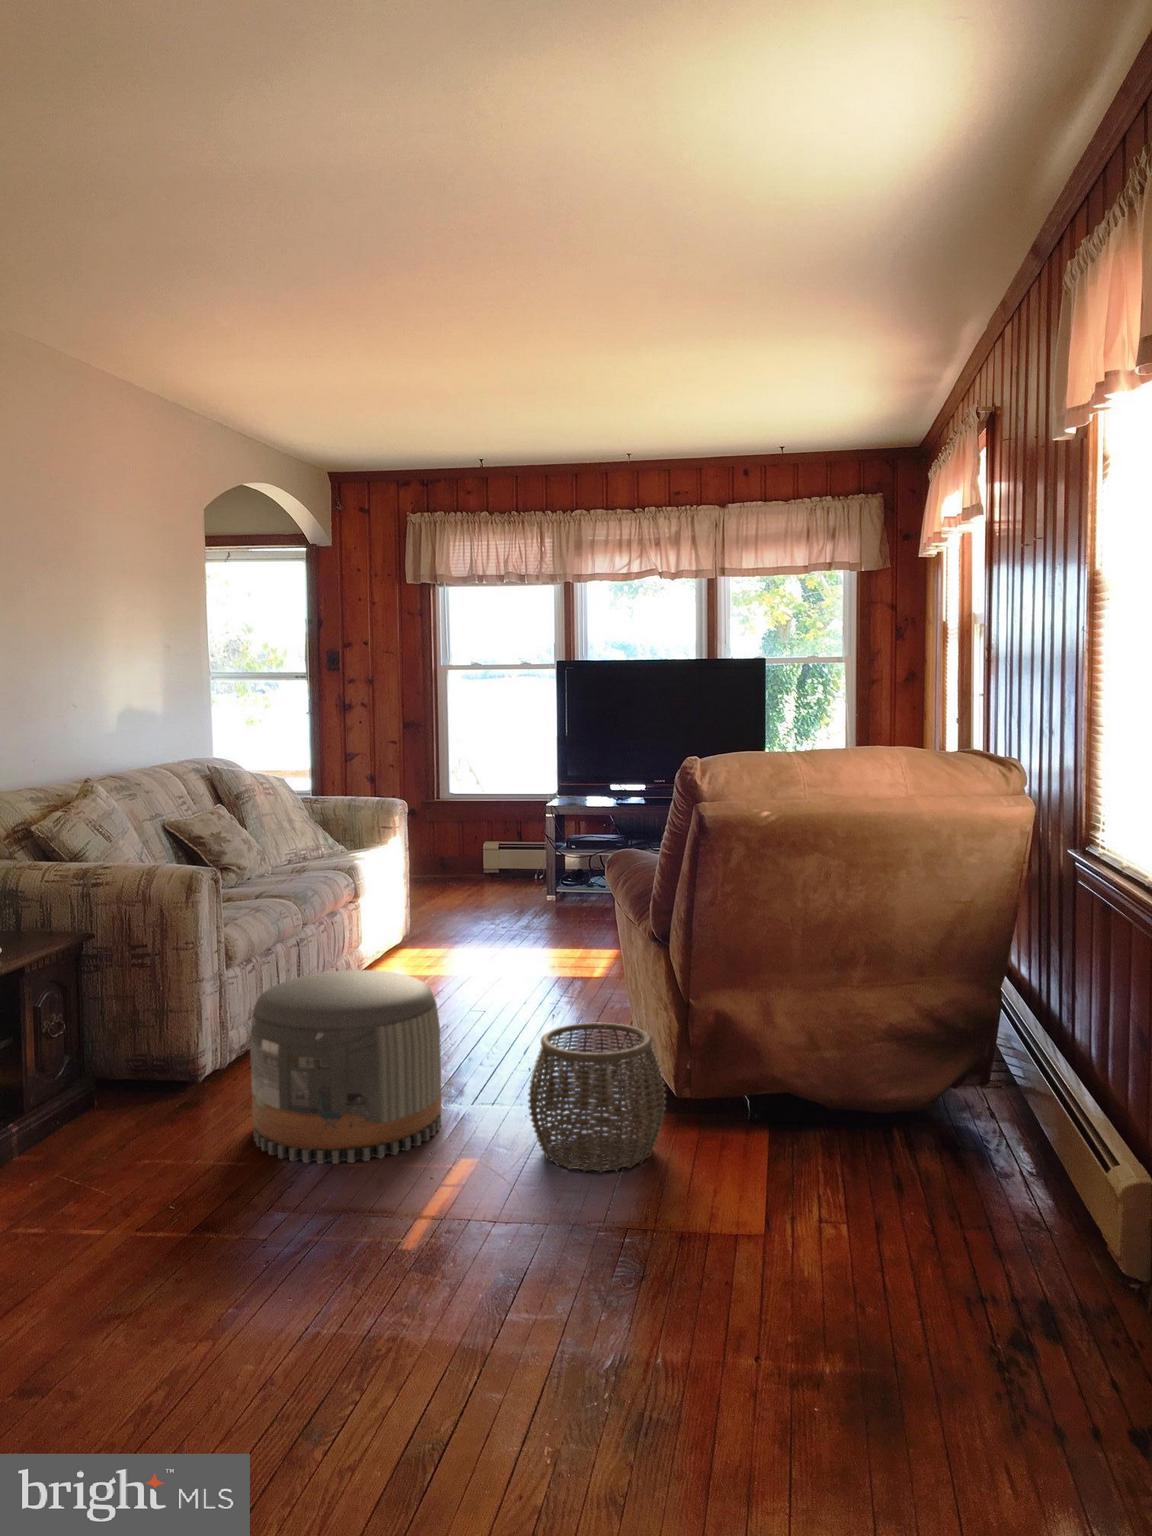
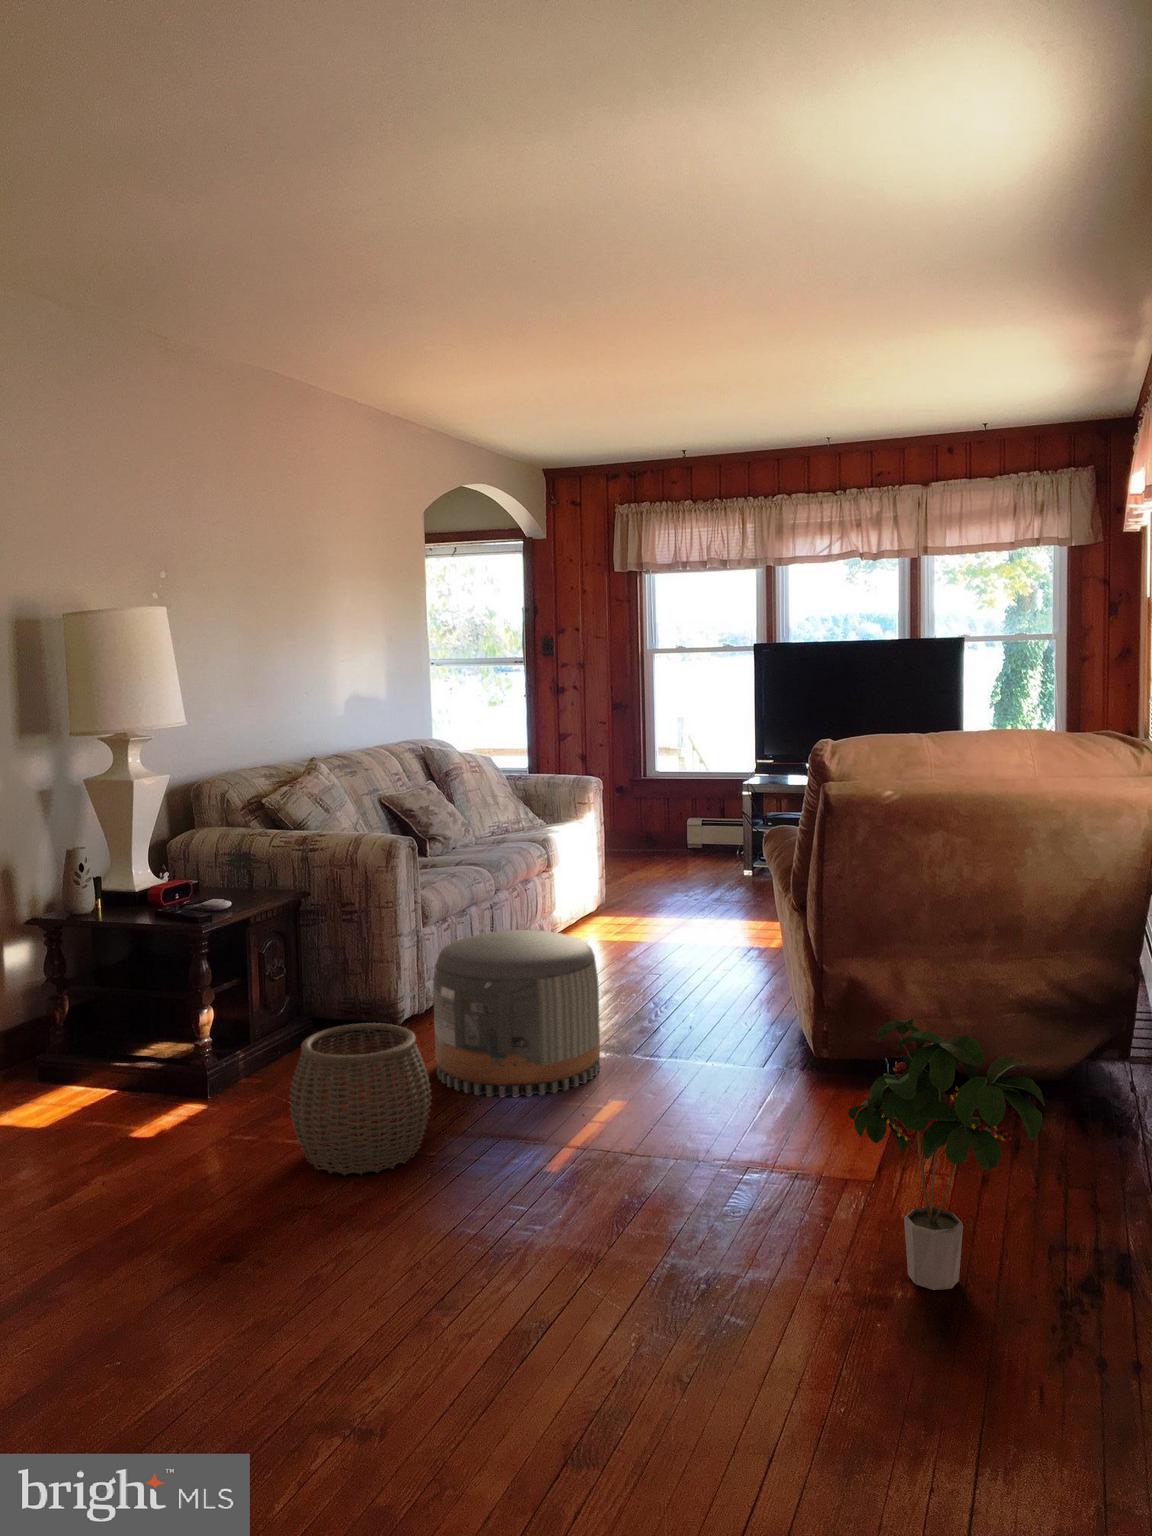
woven basket: present [528,1023,666,1172] -> present [289,1023,432,1175]
potted plant: none [757,1060,988,1361] -> present [848,1019,1045,1290]

